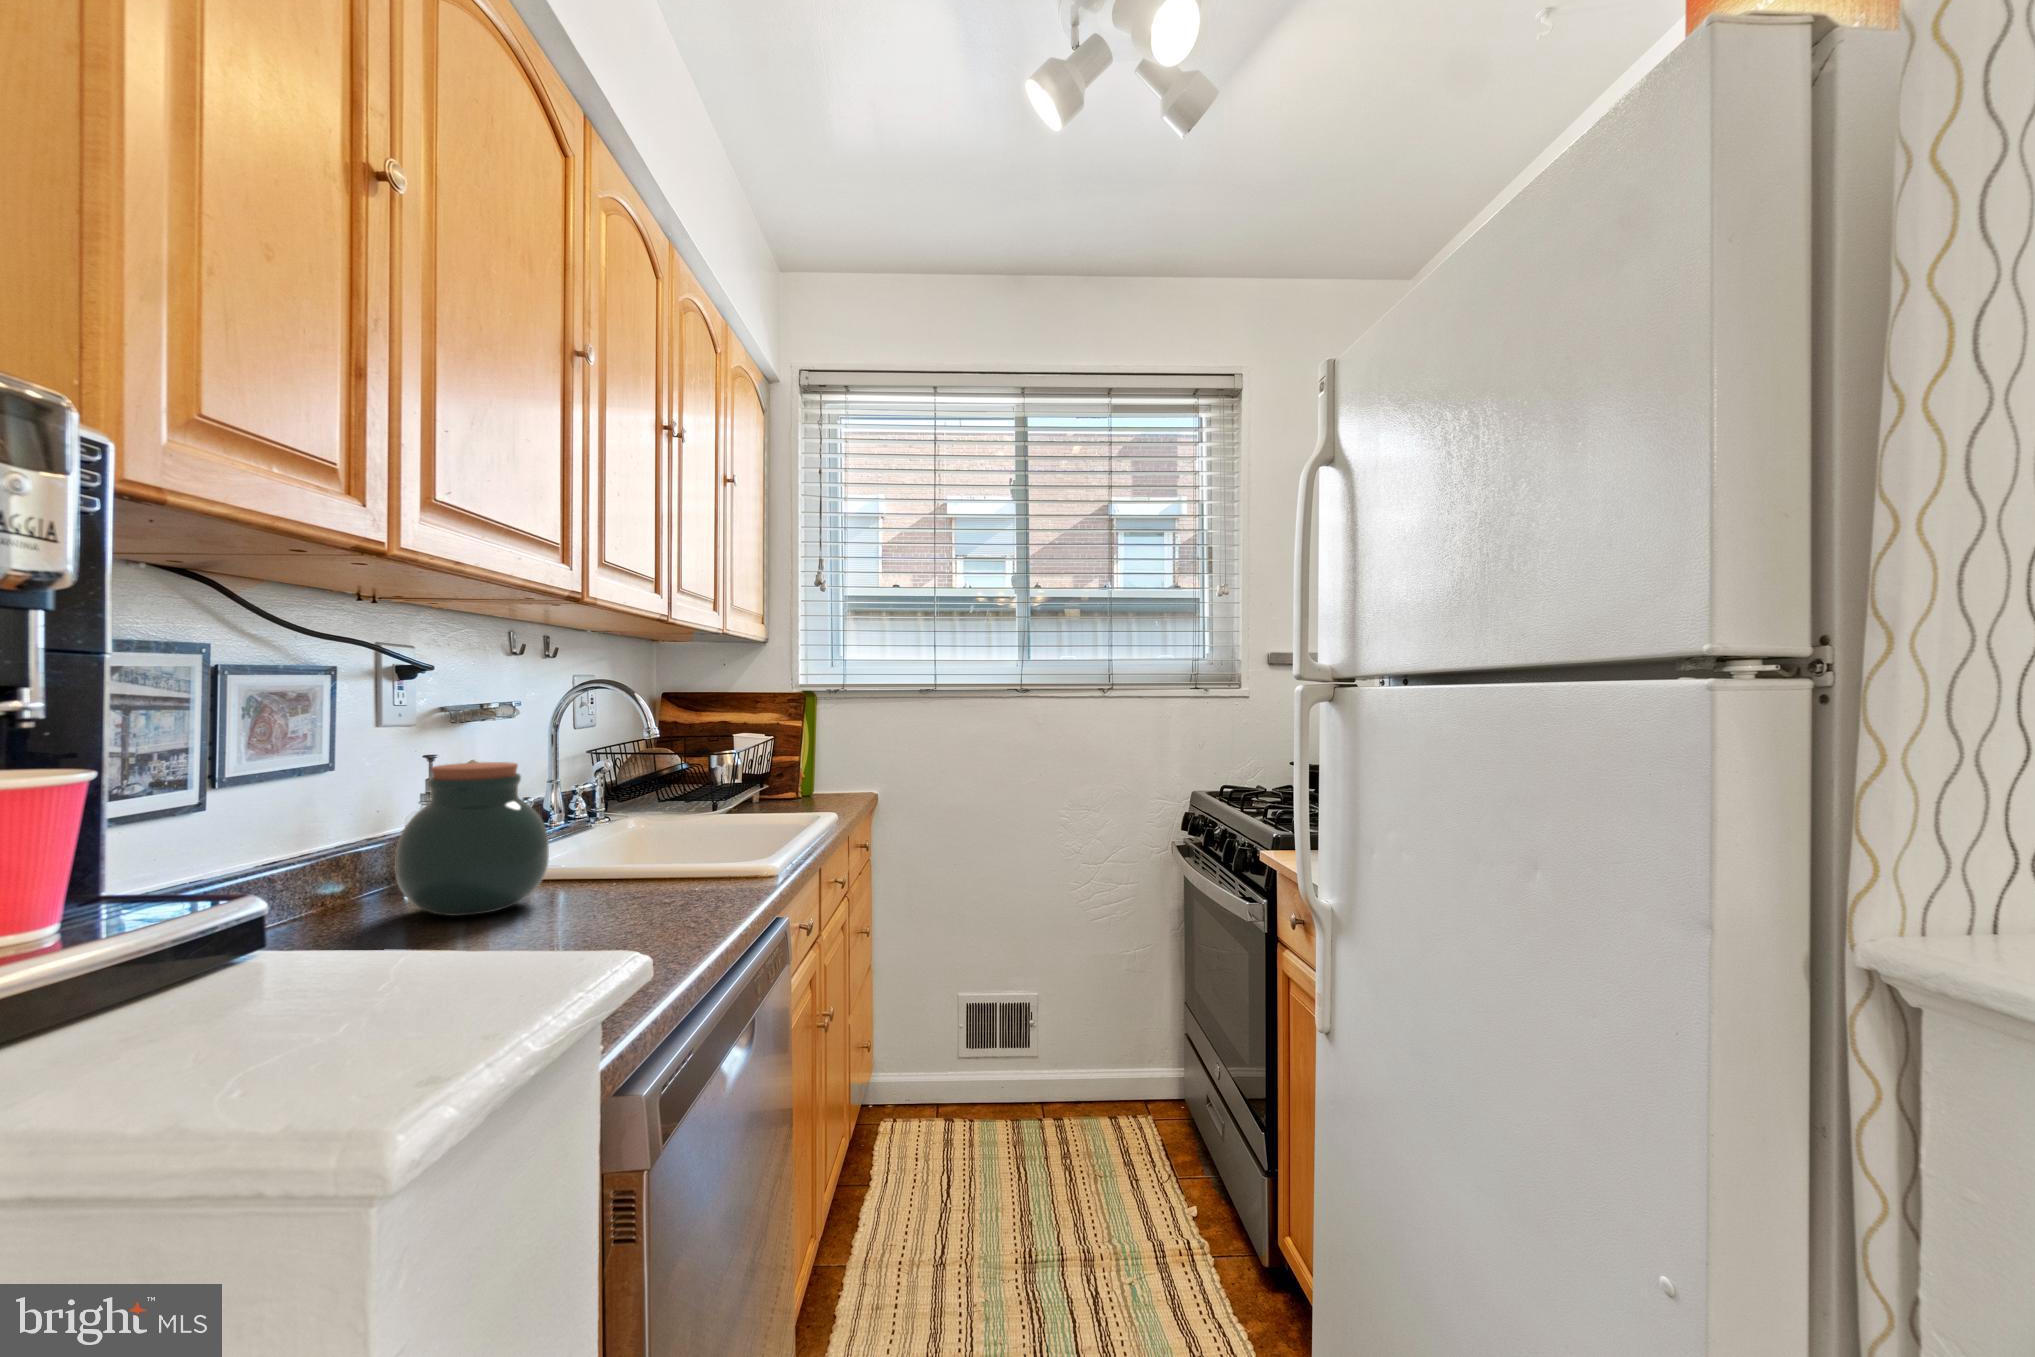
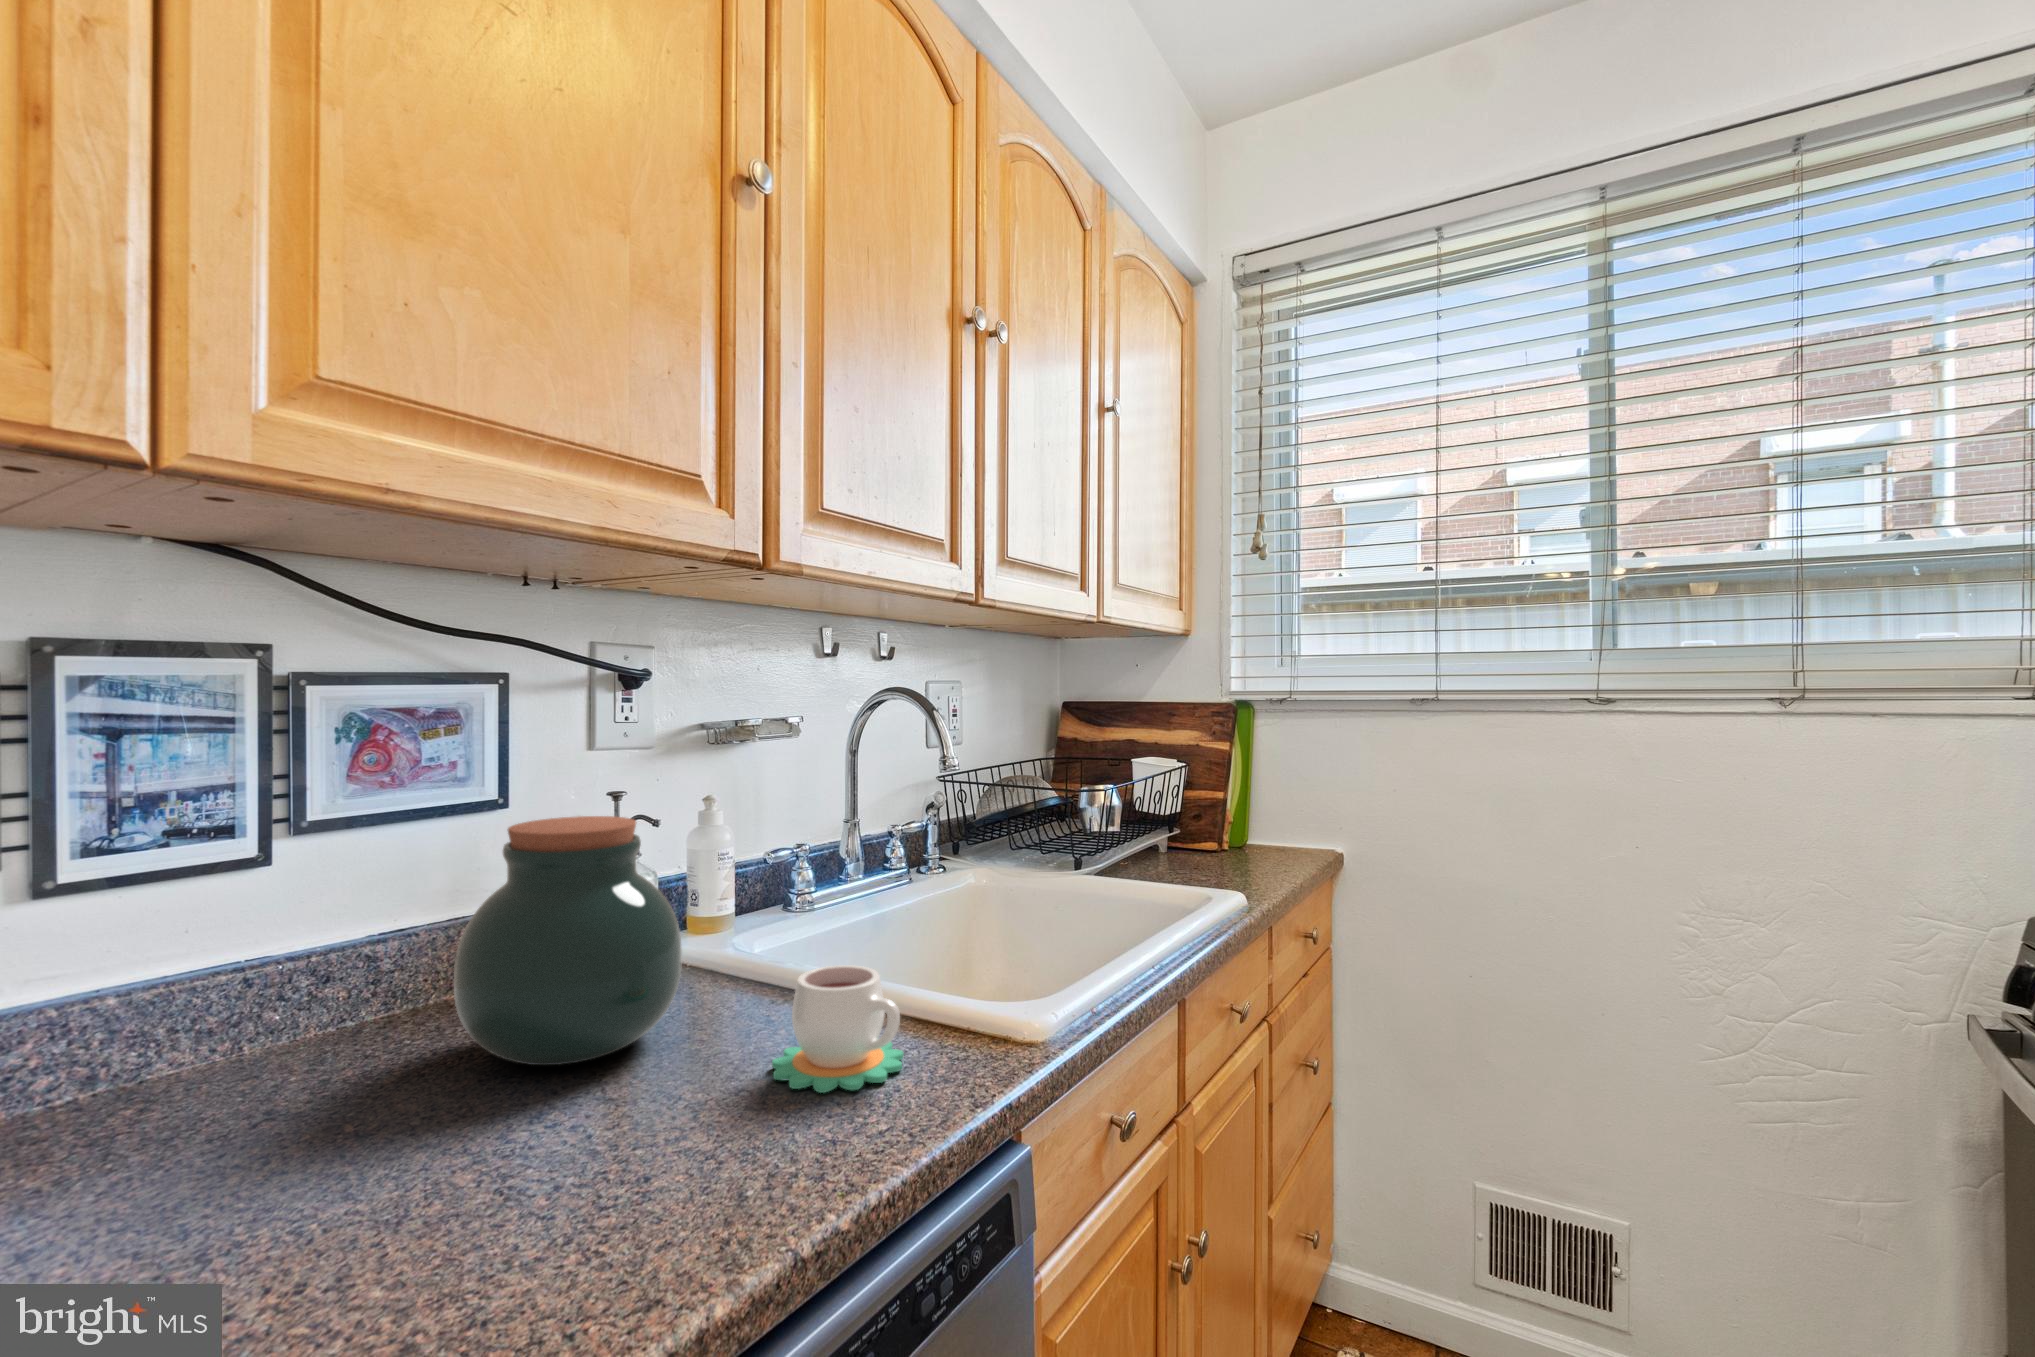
mug: none [626,839,710,902] -> present [772,965,904,1093]

